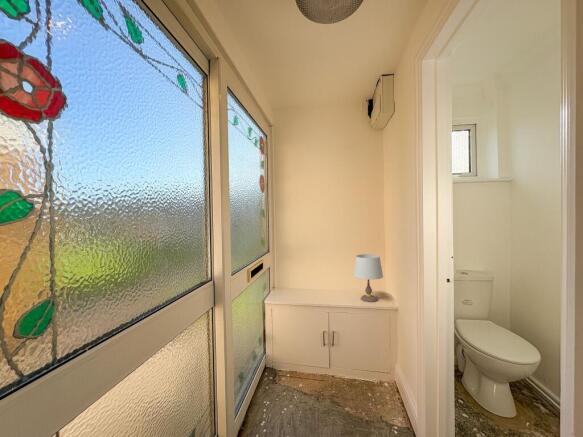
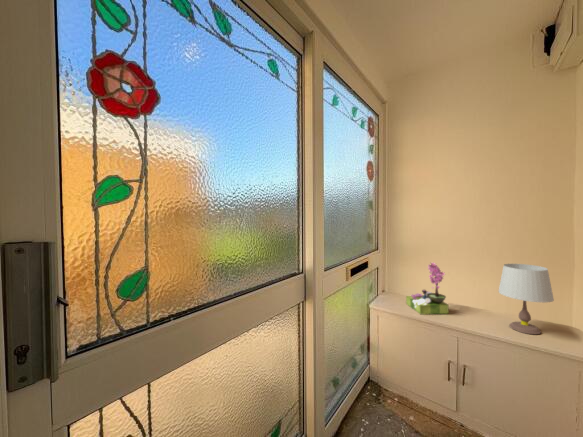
flower arrangement: none [293,258,324,302] -> present [406,263,449,314]

